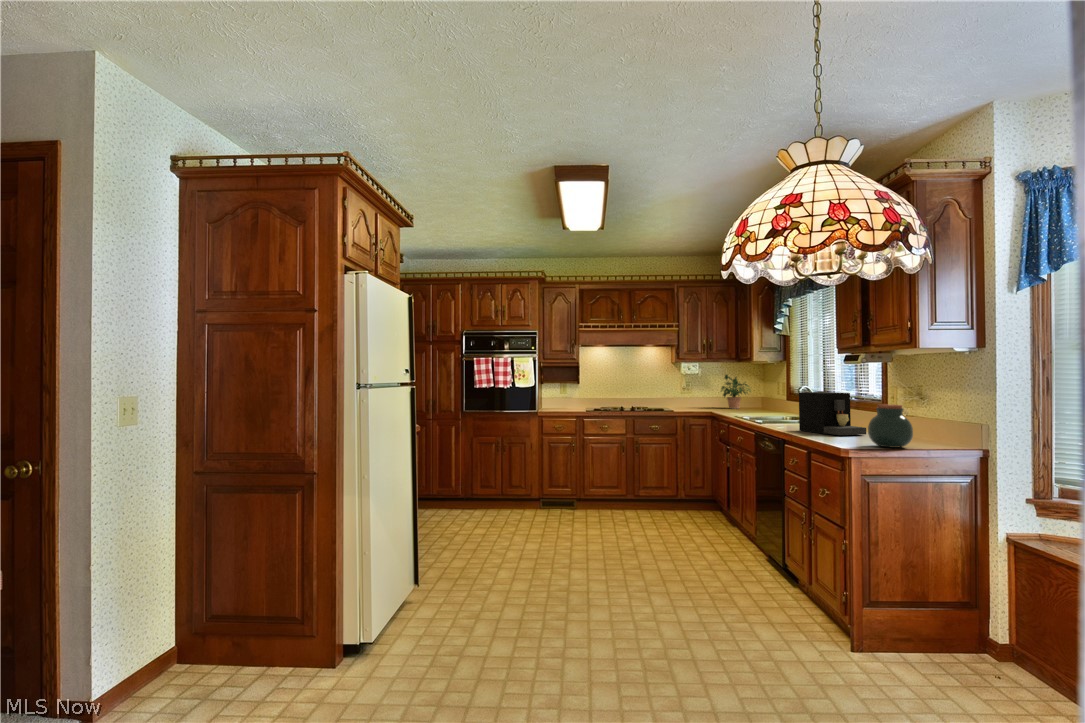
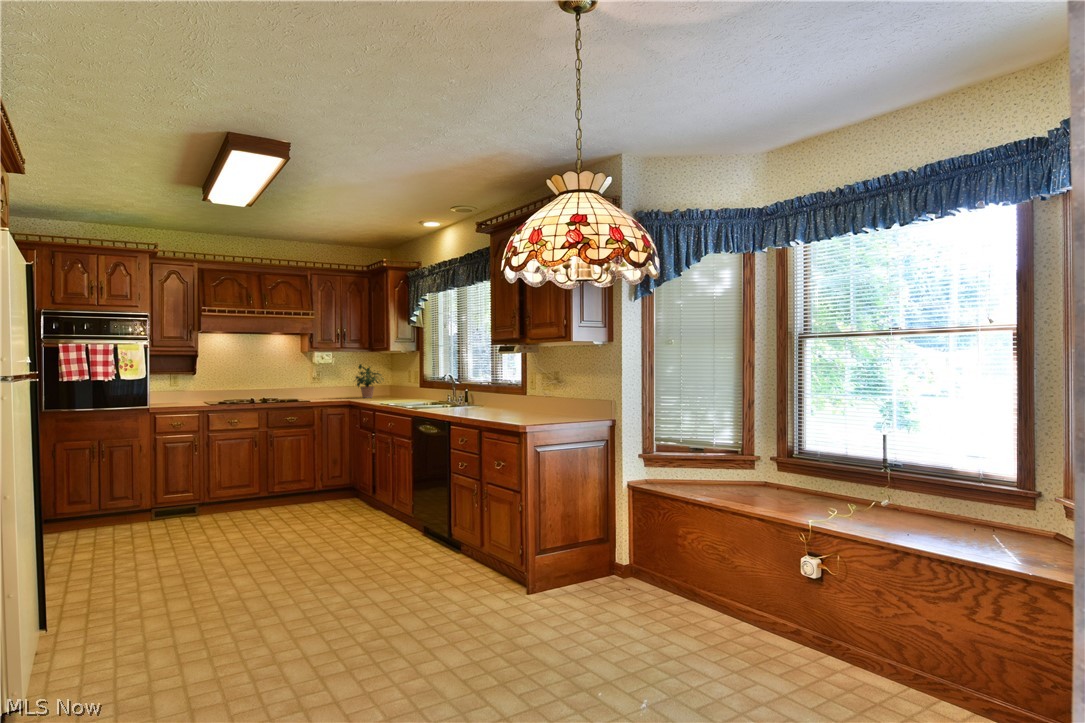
coffee maker: present [799,392,866,435] -> none [454,377,505,411]
jar: present [868,404,913,448] -> none [515,384,543,415]

